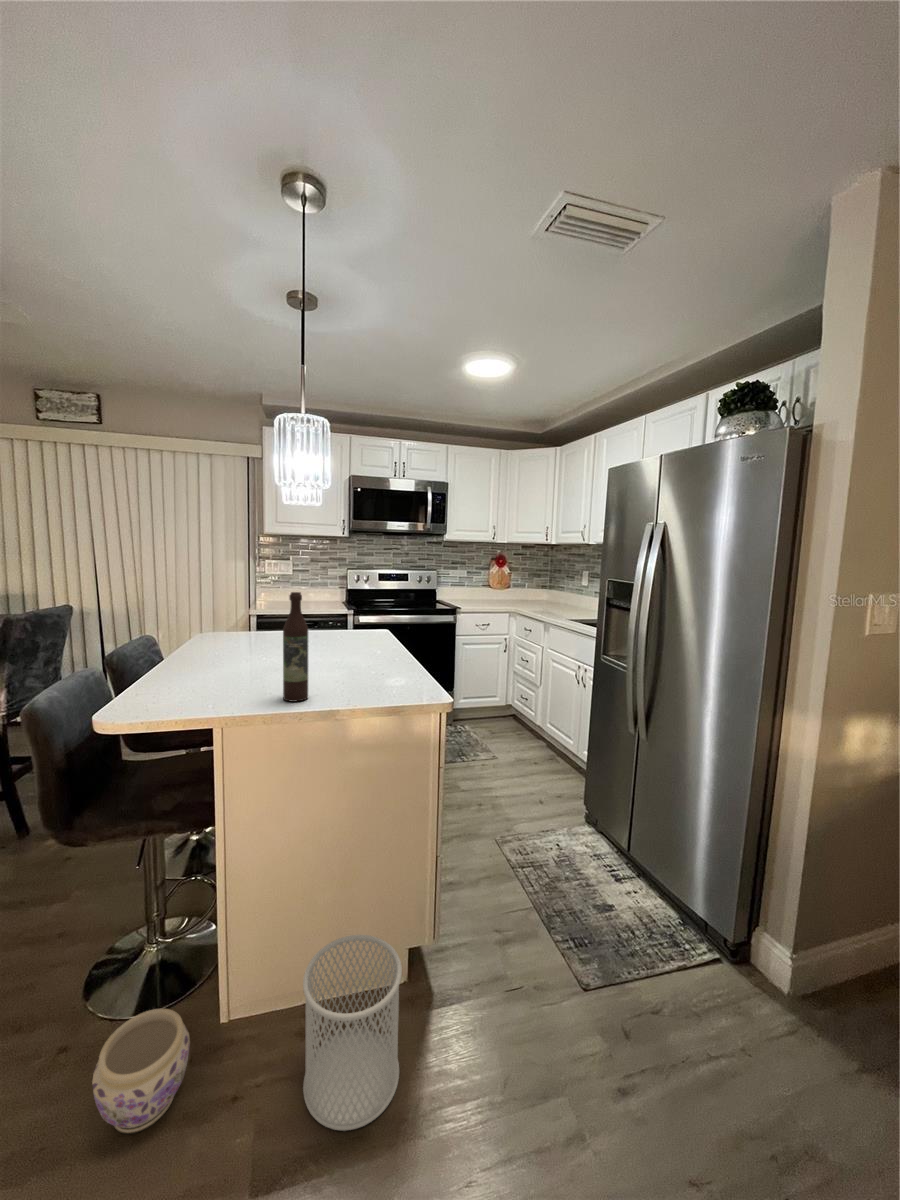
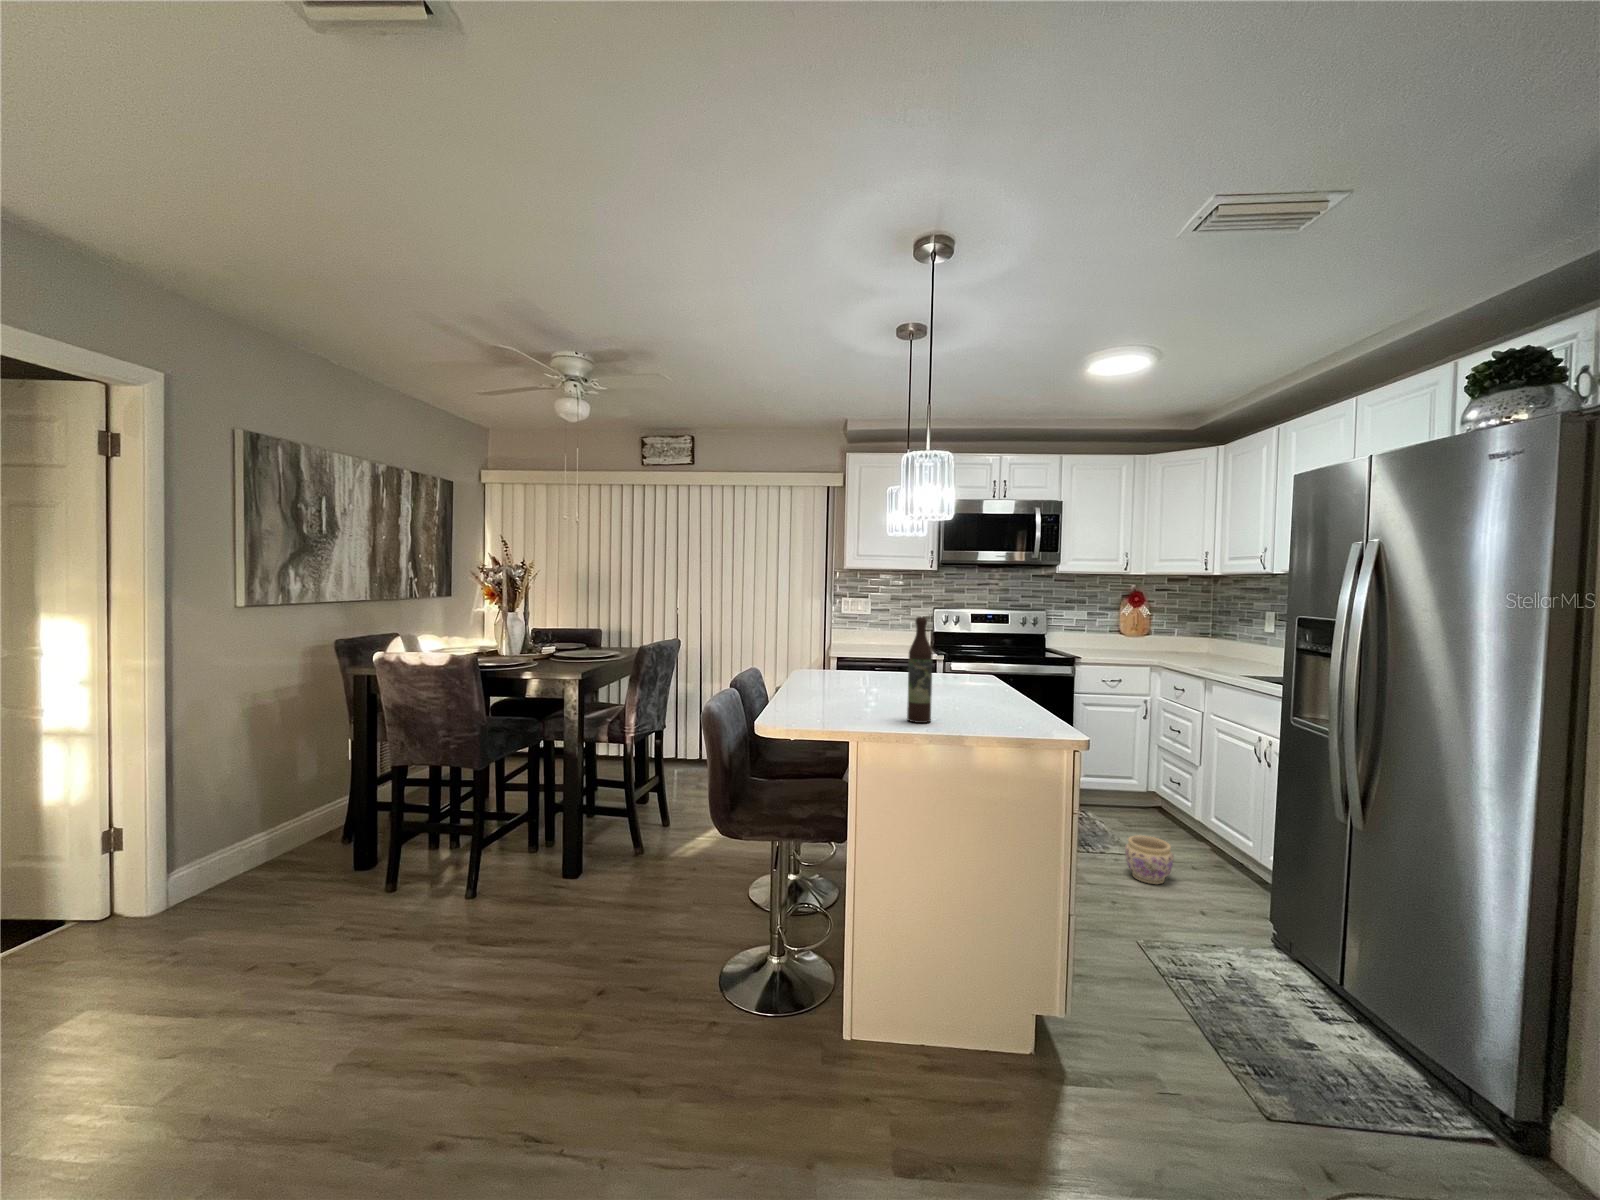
wastebasket: present [303,935,402,1131] -> none [928,971,1033,1159]
planter: present [92,1009,190,1134] -> present [1125,835,1174,885]

